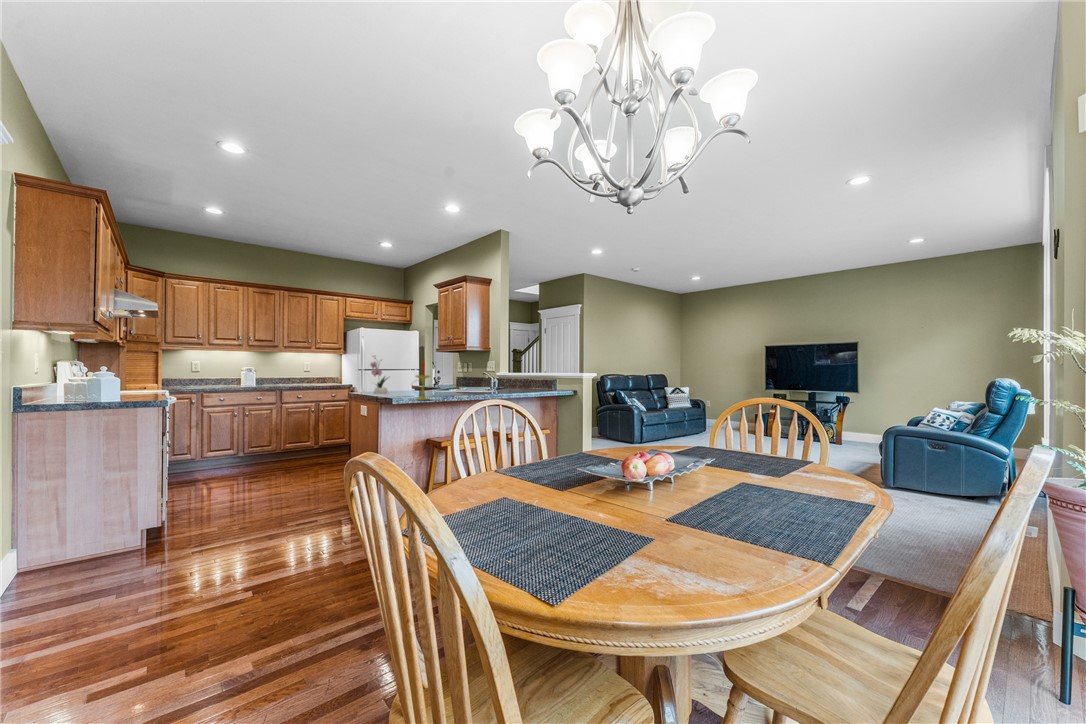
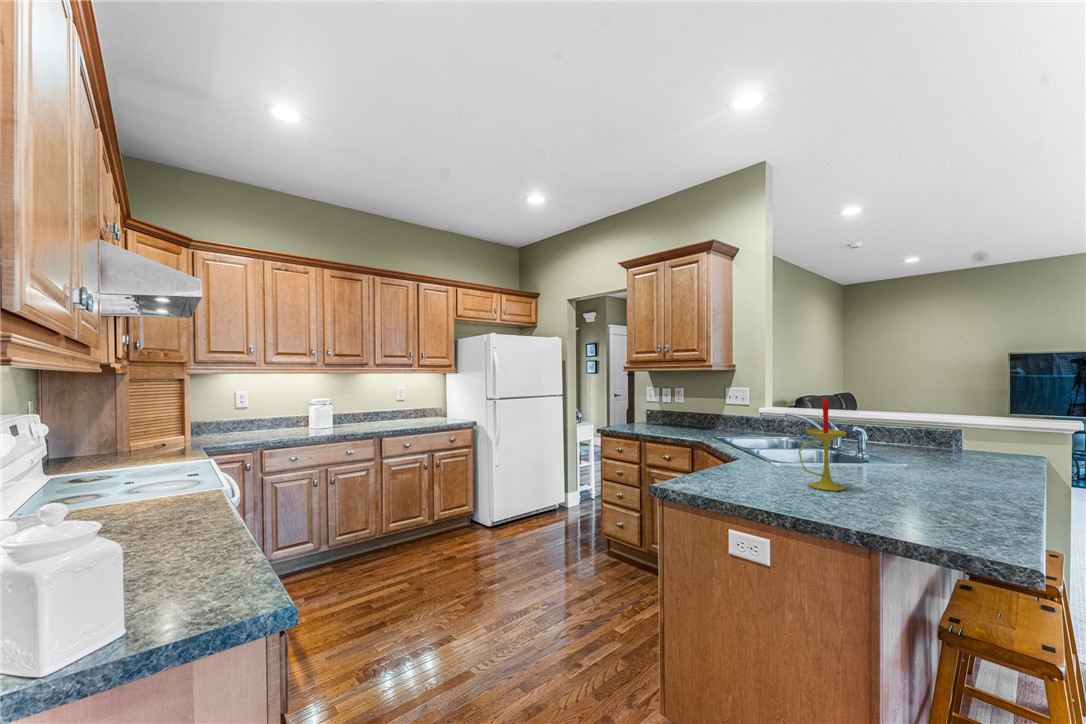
flower arrangement: present [370,358,388,399] -> none [708,388,747,488]

